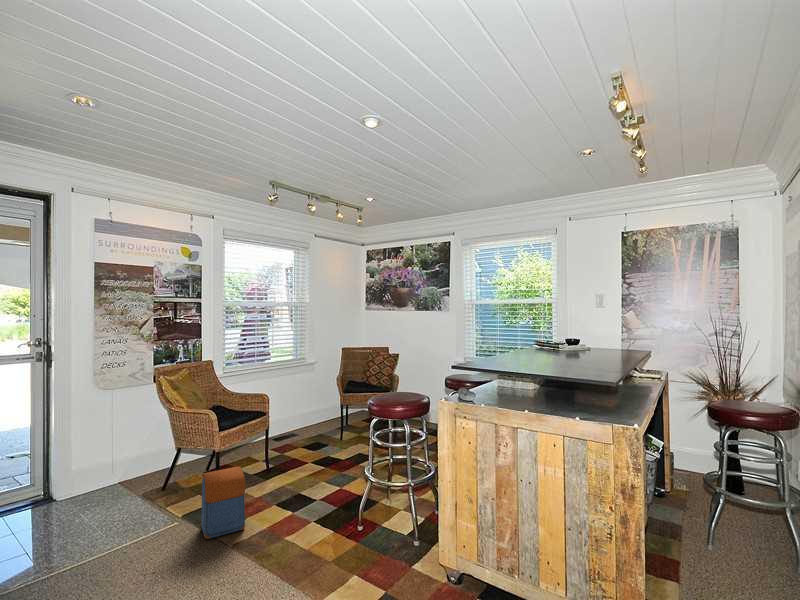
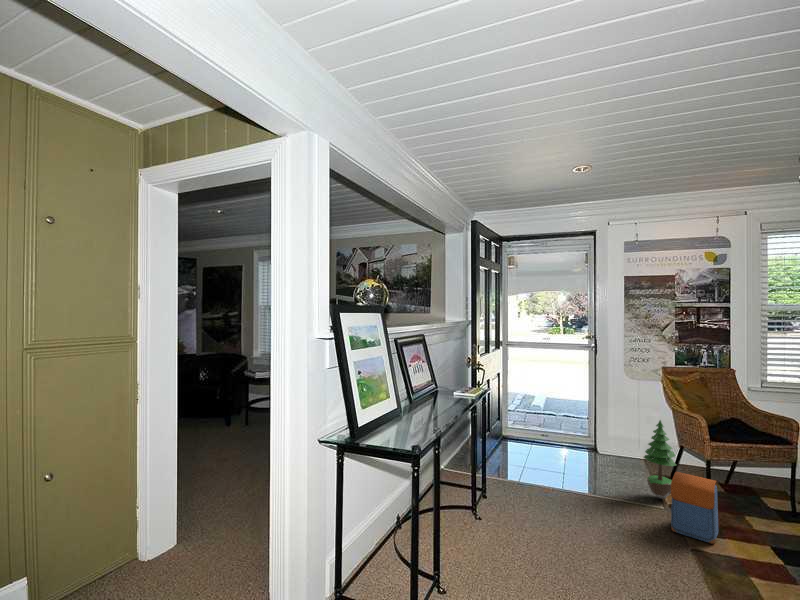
potted tree: none [151,425,187,515] -> present [644,420,676,499]

